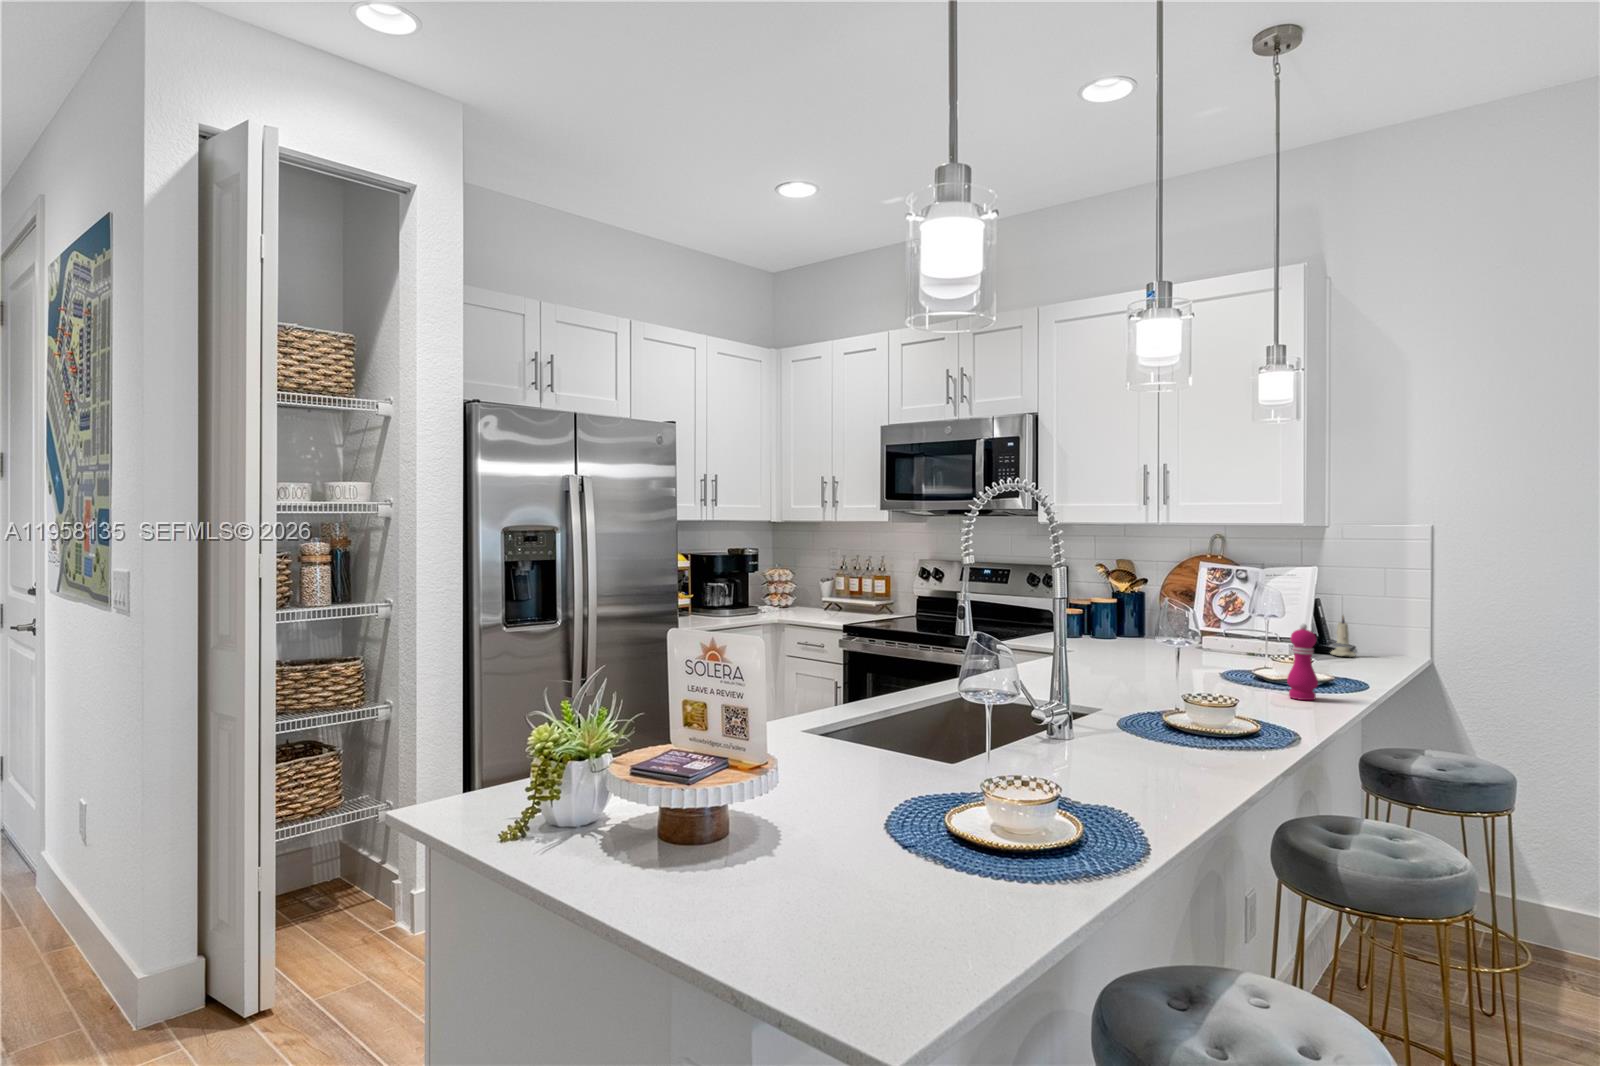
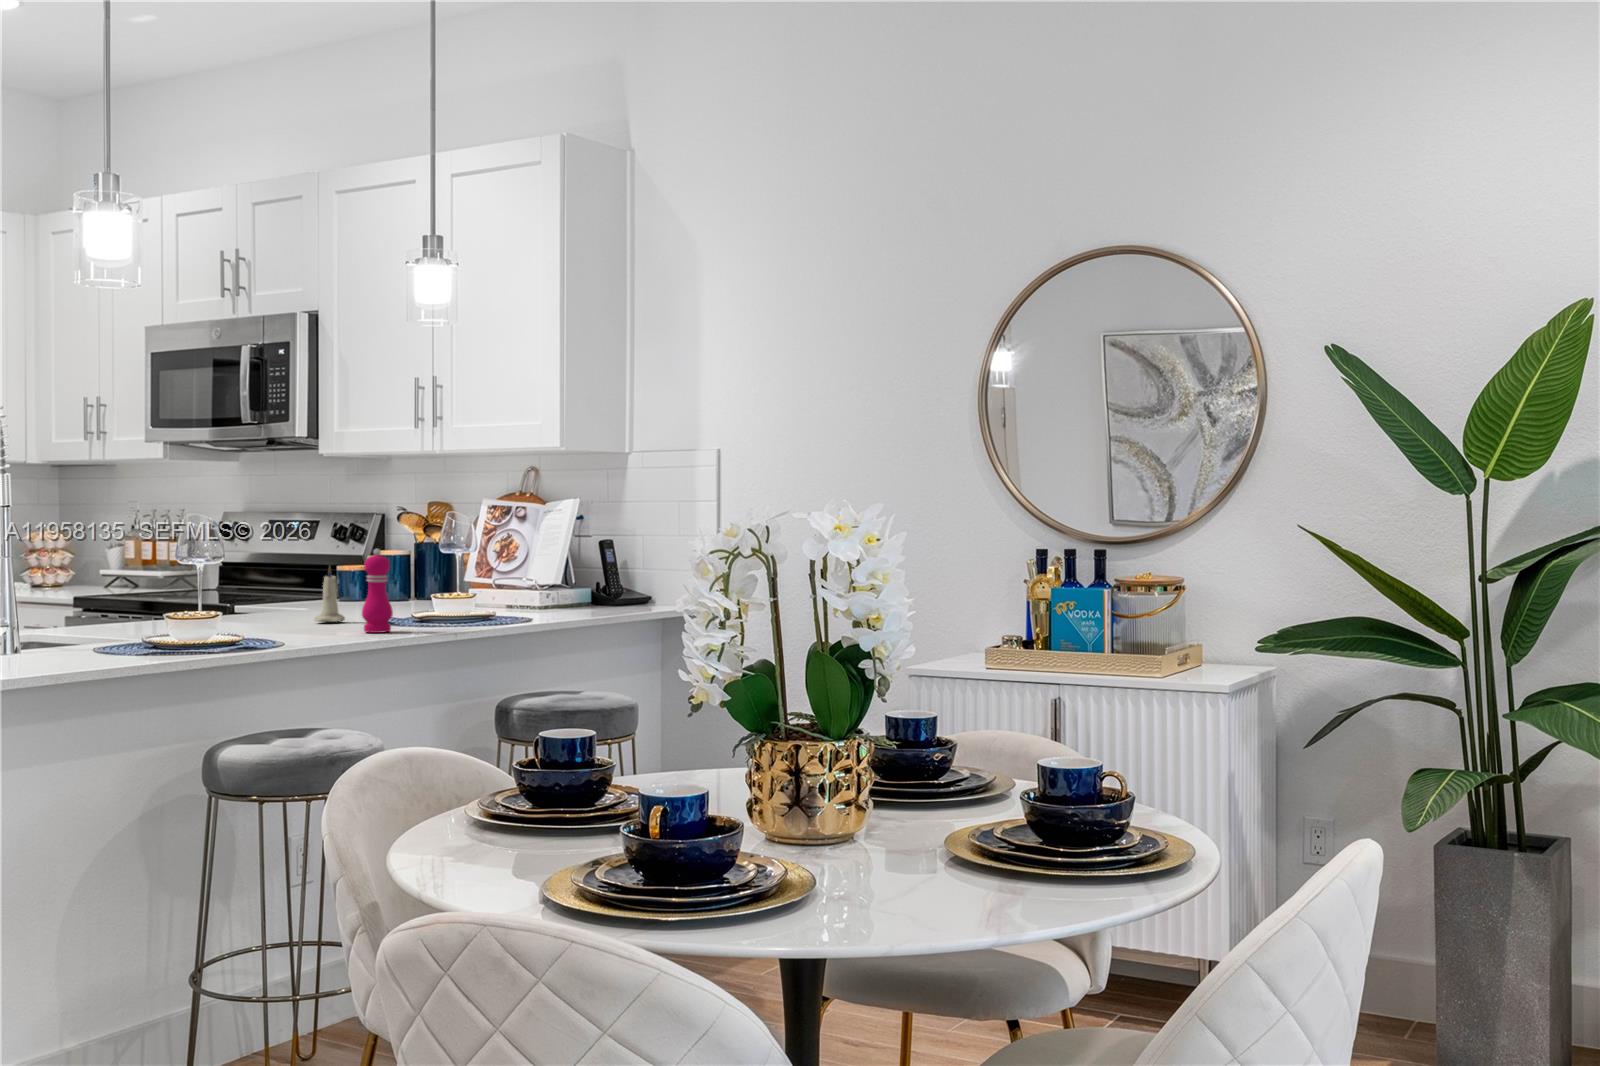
candle: present [1330,616,1356,657] -> present [314,567,345,622]

